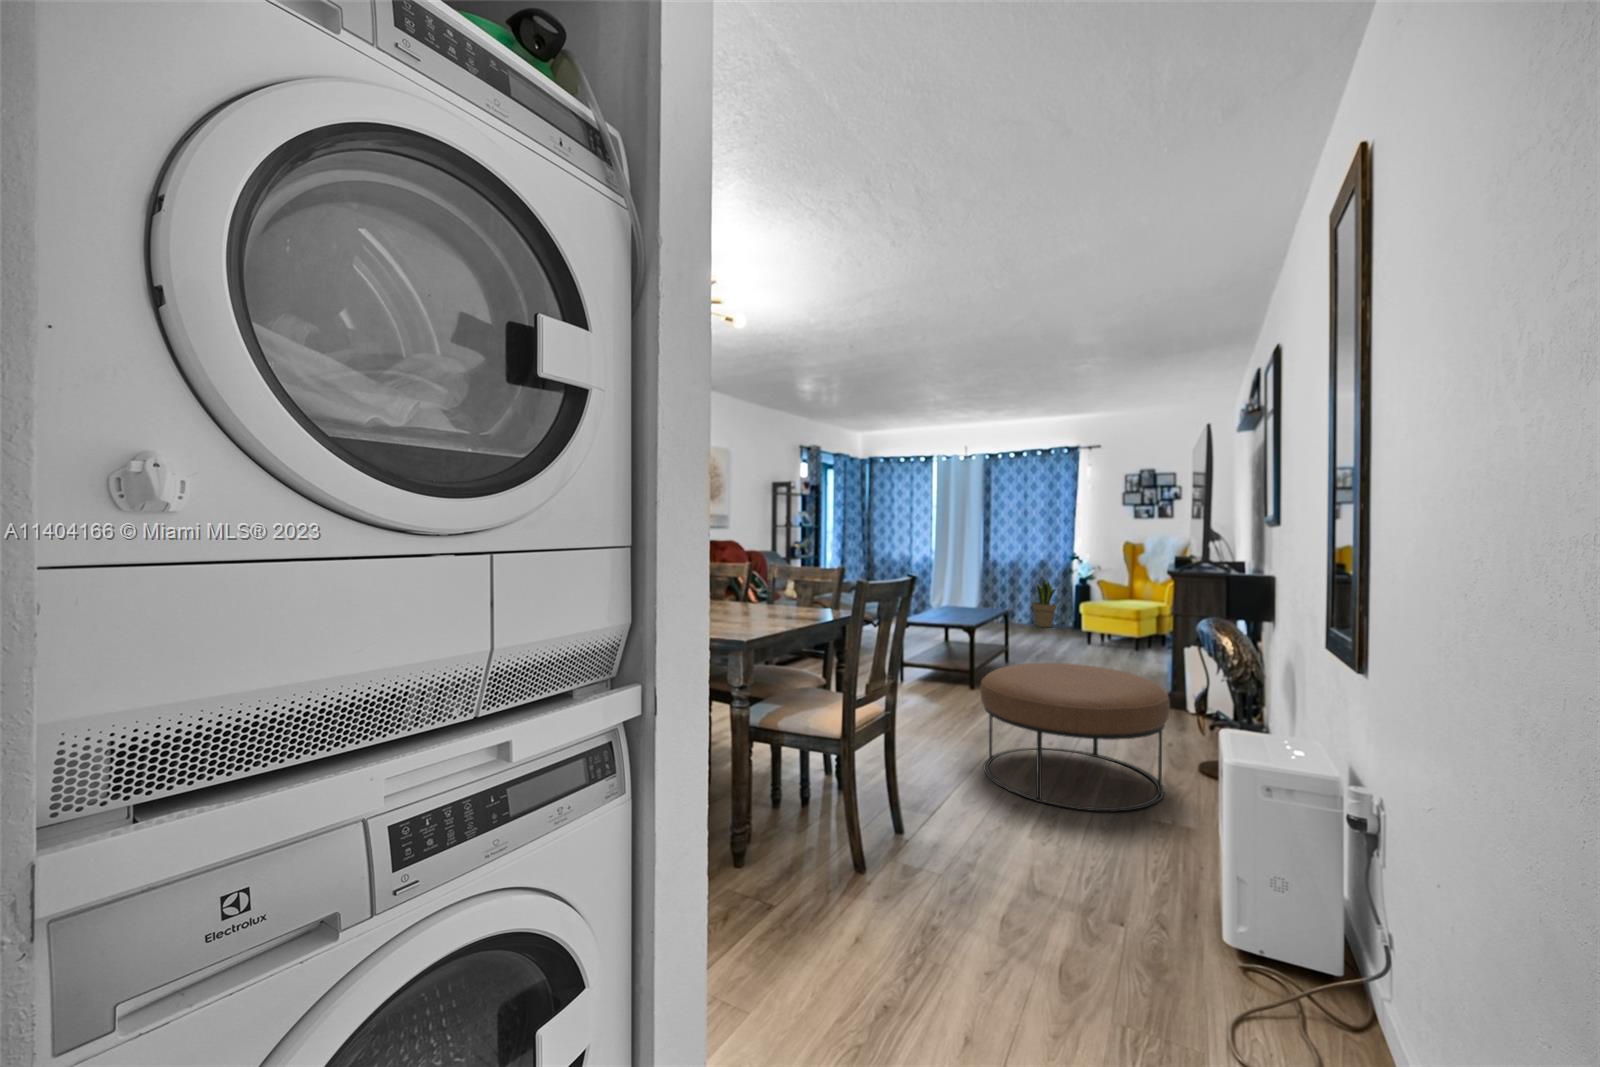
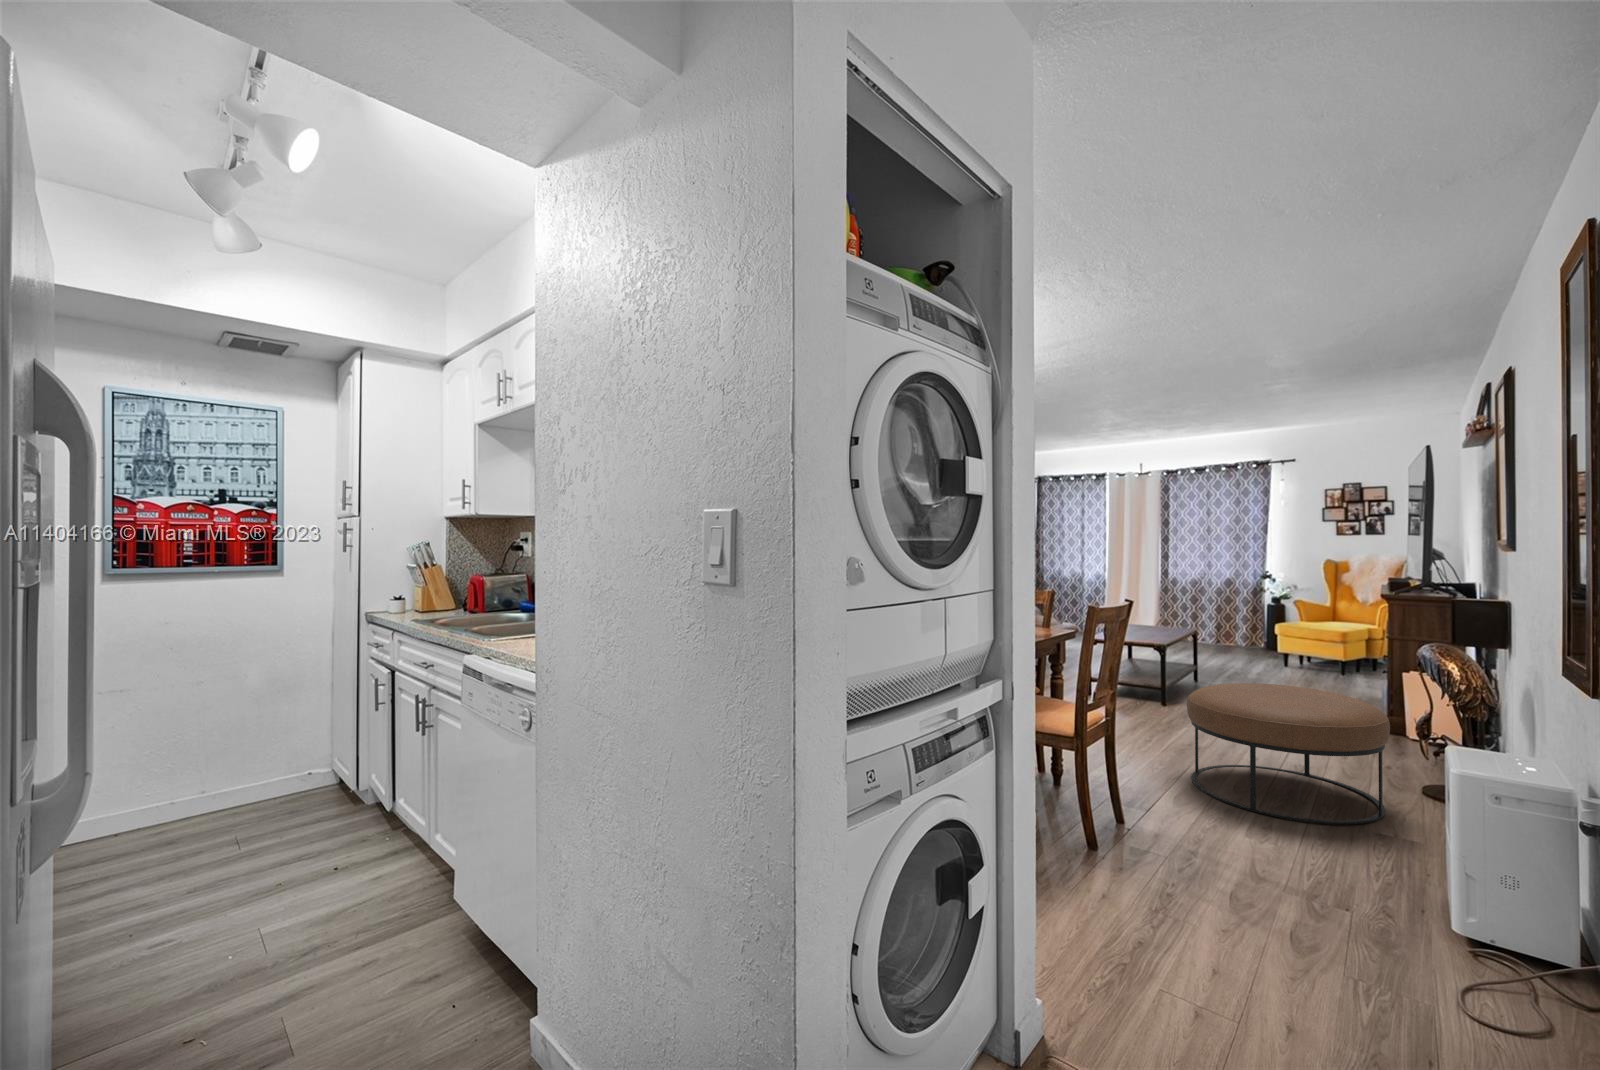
potted plant: present [1032,581,1057,627] -> none [1219,600,1250,650]

